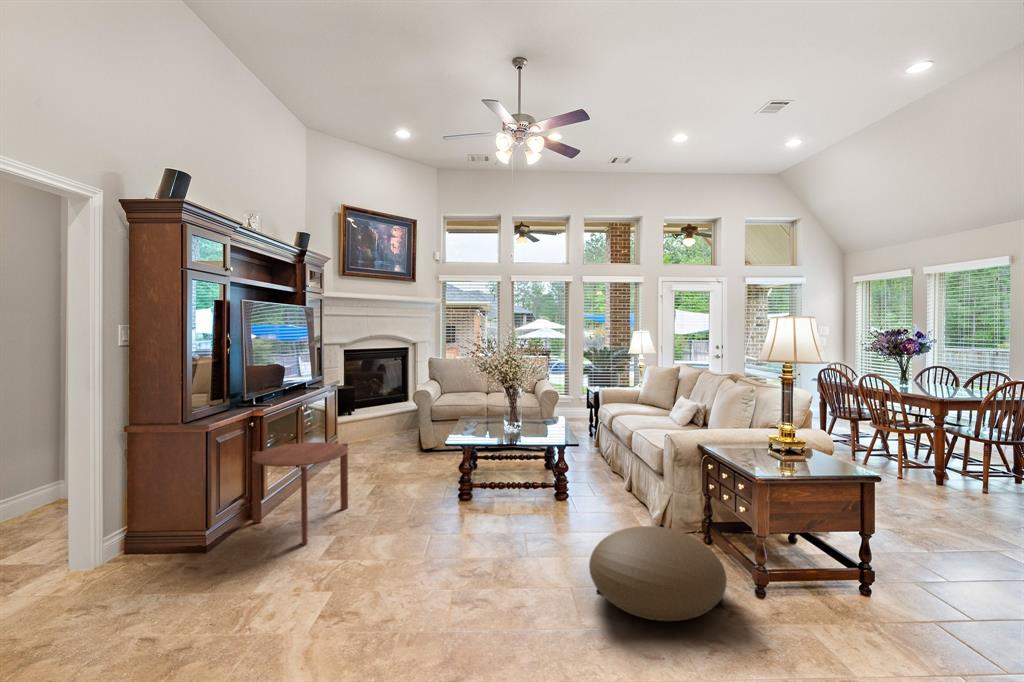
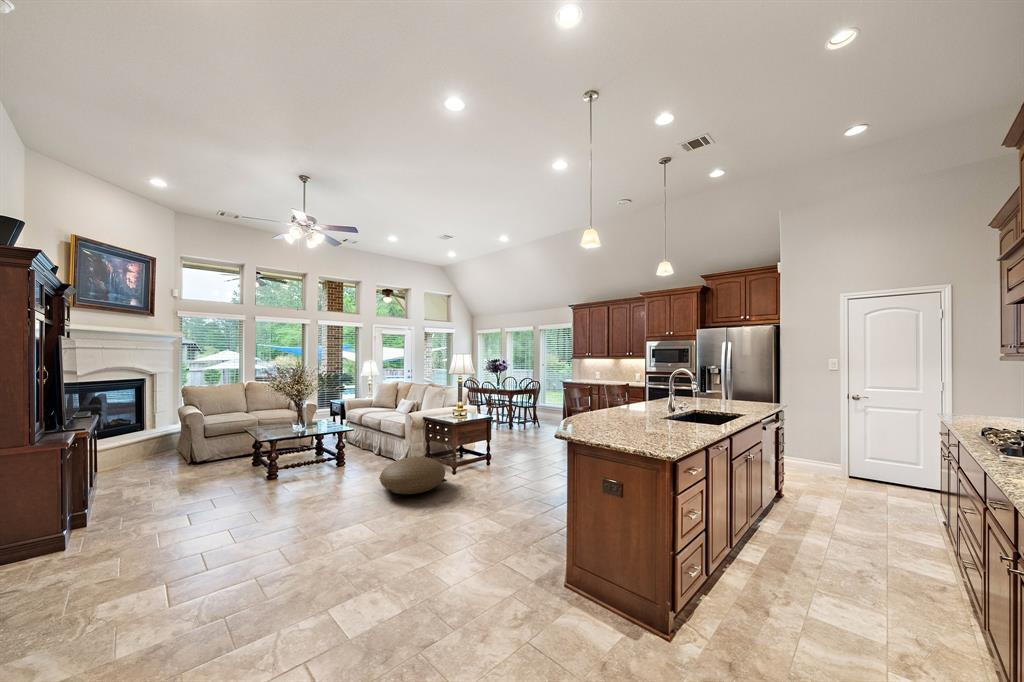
side table: present [252,442,348,545] -> none [39,454,165,541]

